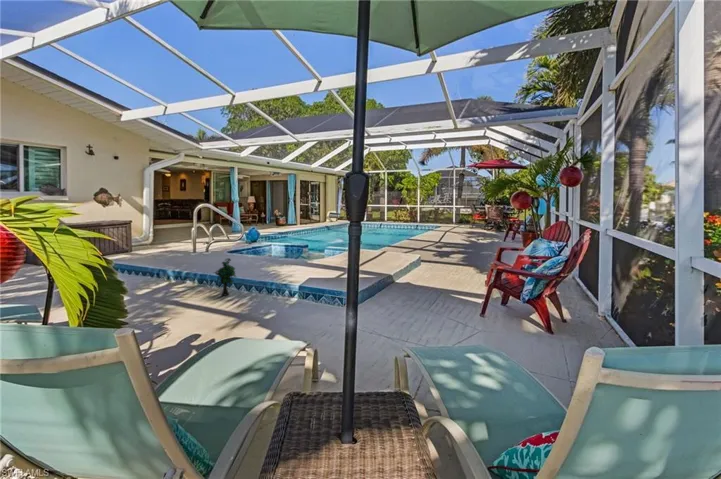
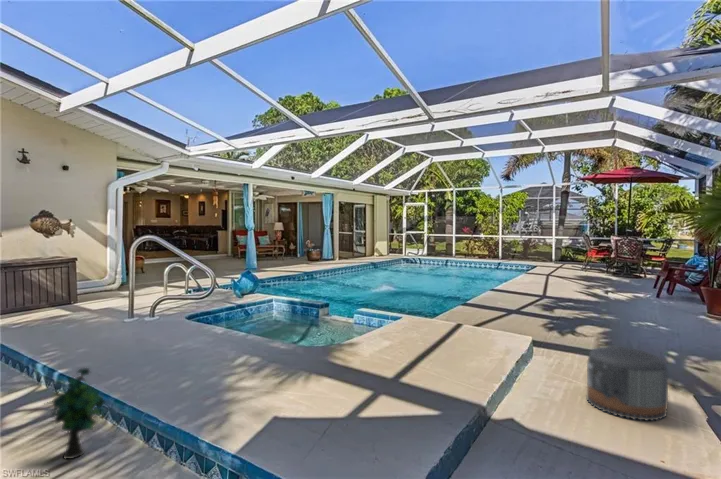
pouf: none [441,252,473,279] -> present [587,346,668,421]

